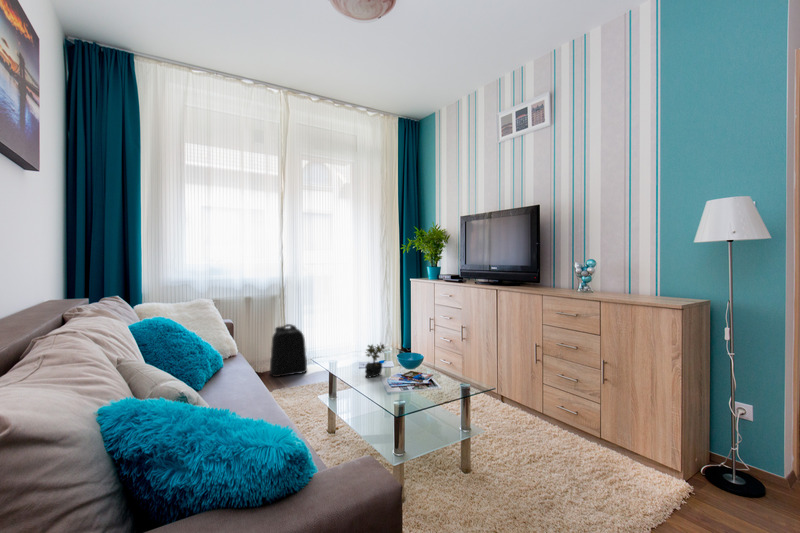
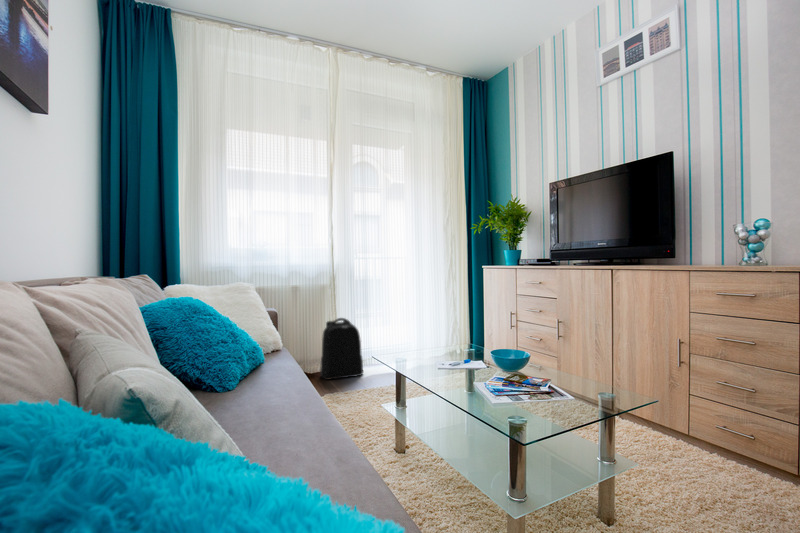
succulent plant: present [365,344,385,377] -> none [447,331,476,379]

